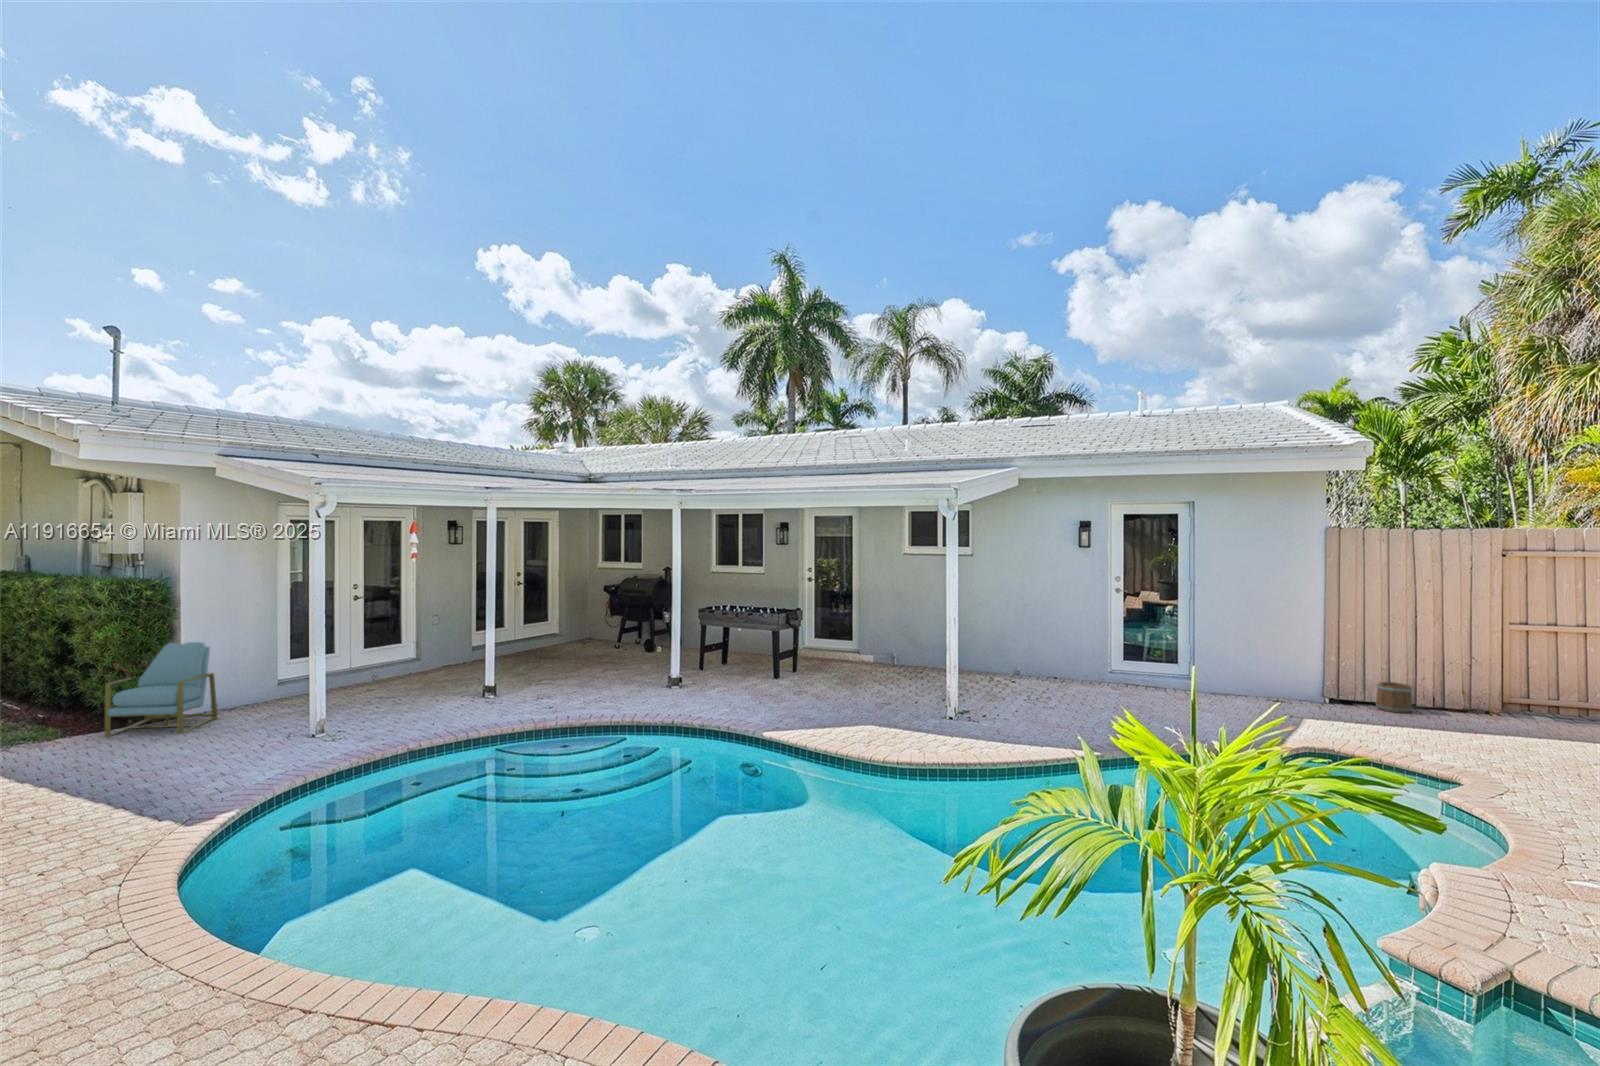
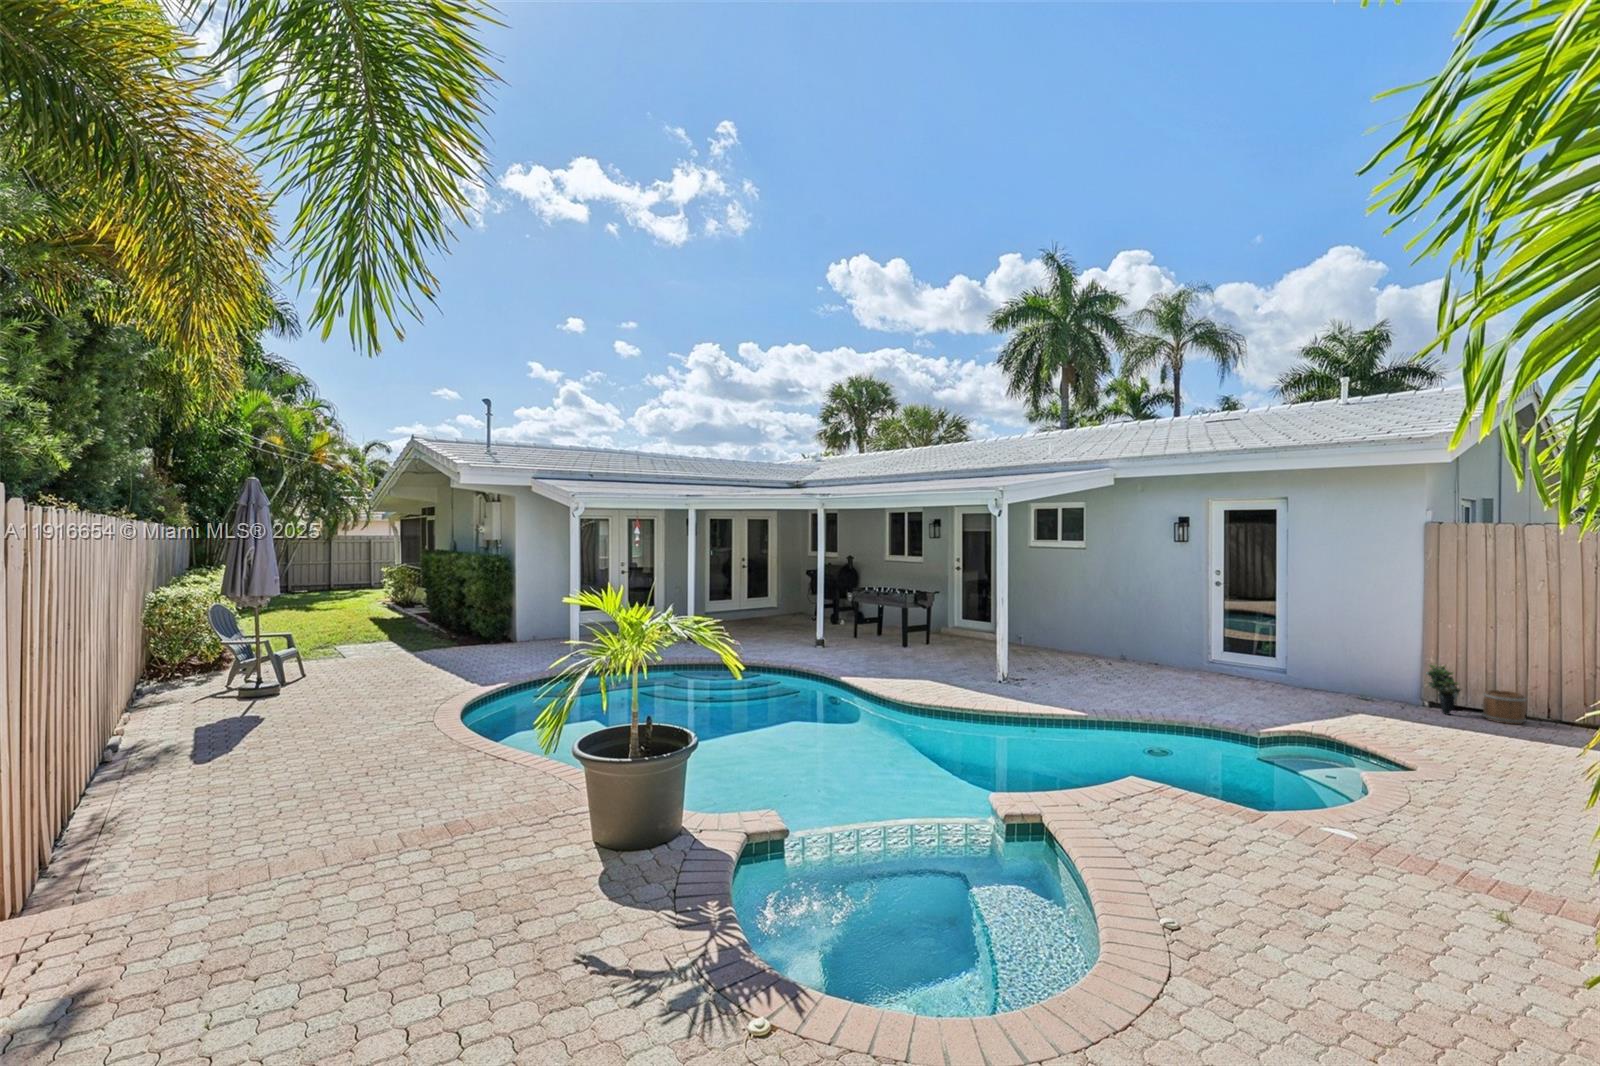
chair: present [105,642,218,737] -> none [471,595,531,651]
potted plant: none [1328,661,1360,709] -> present [1427,665,1460,715]

